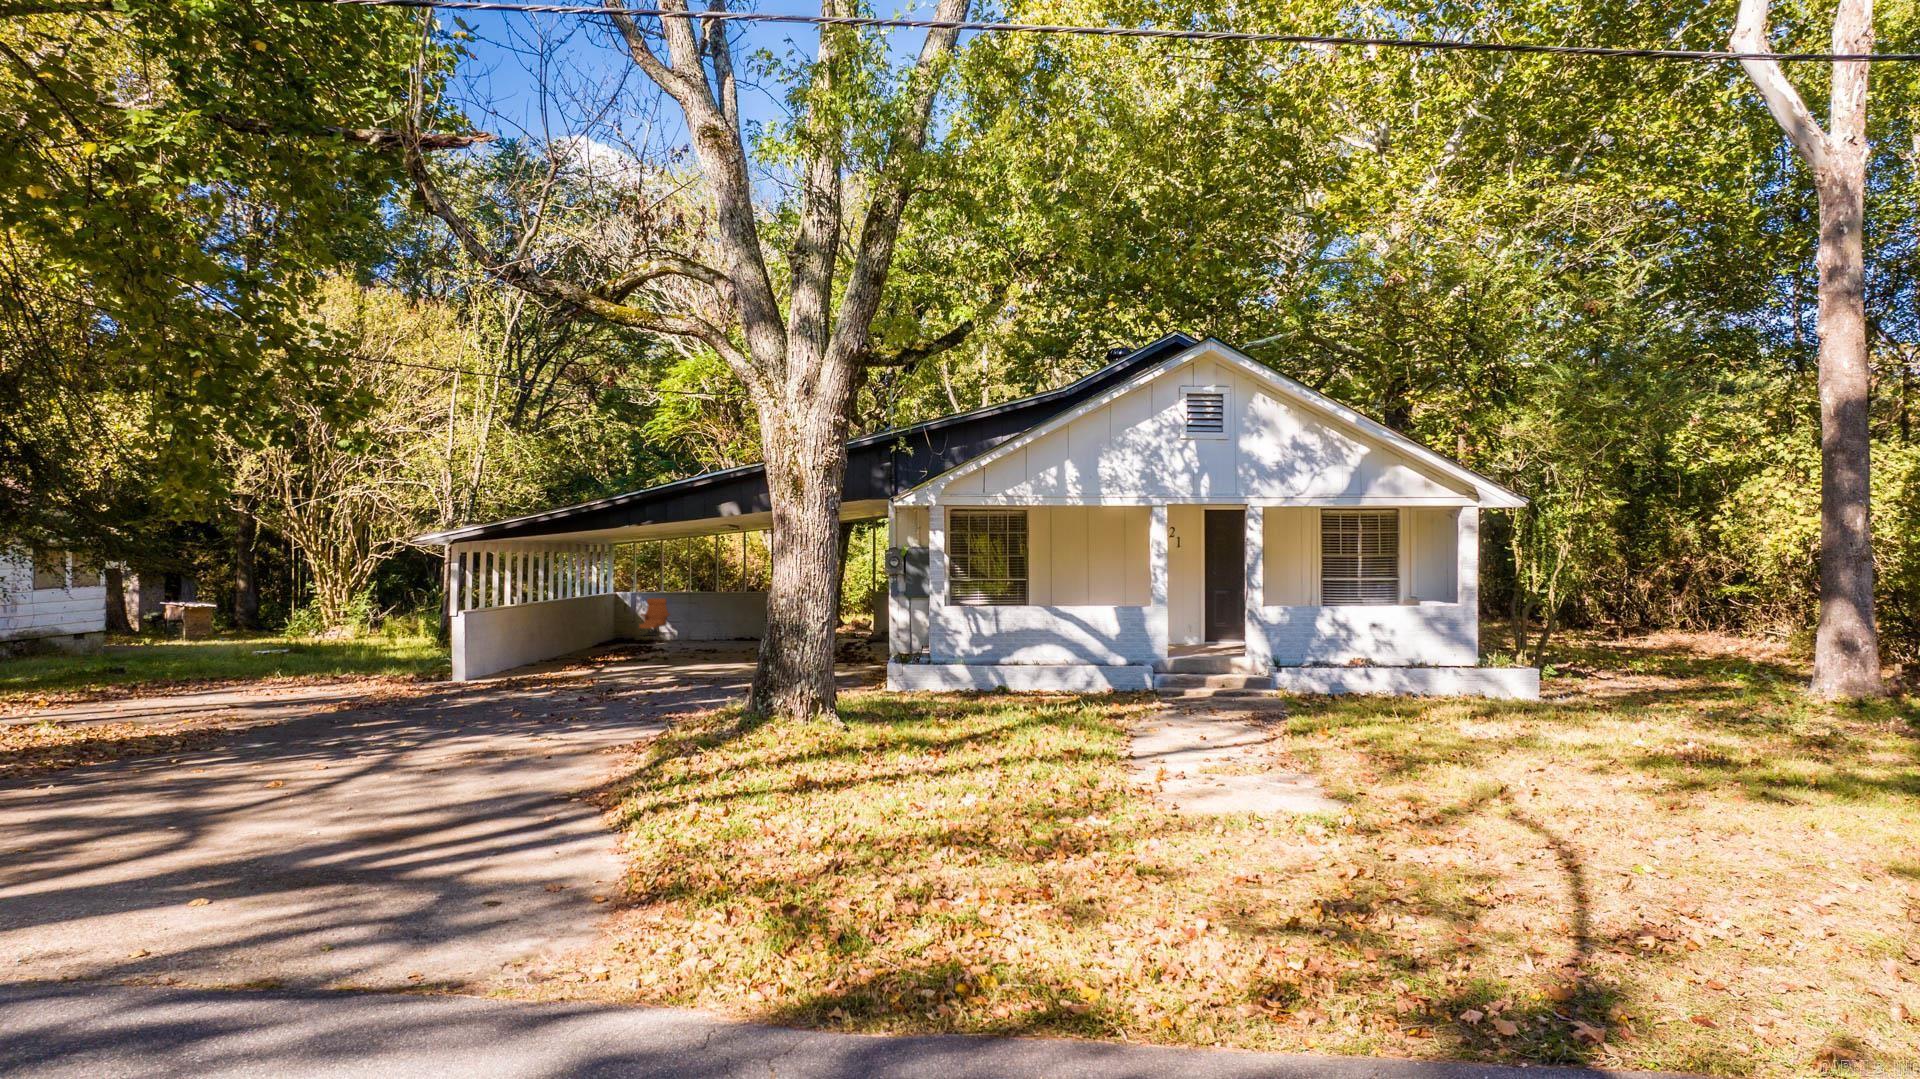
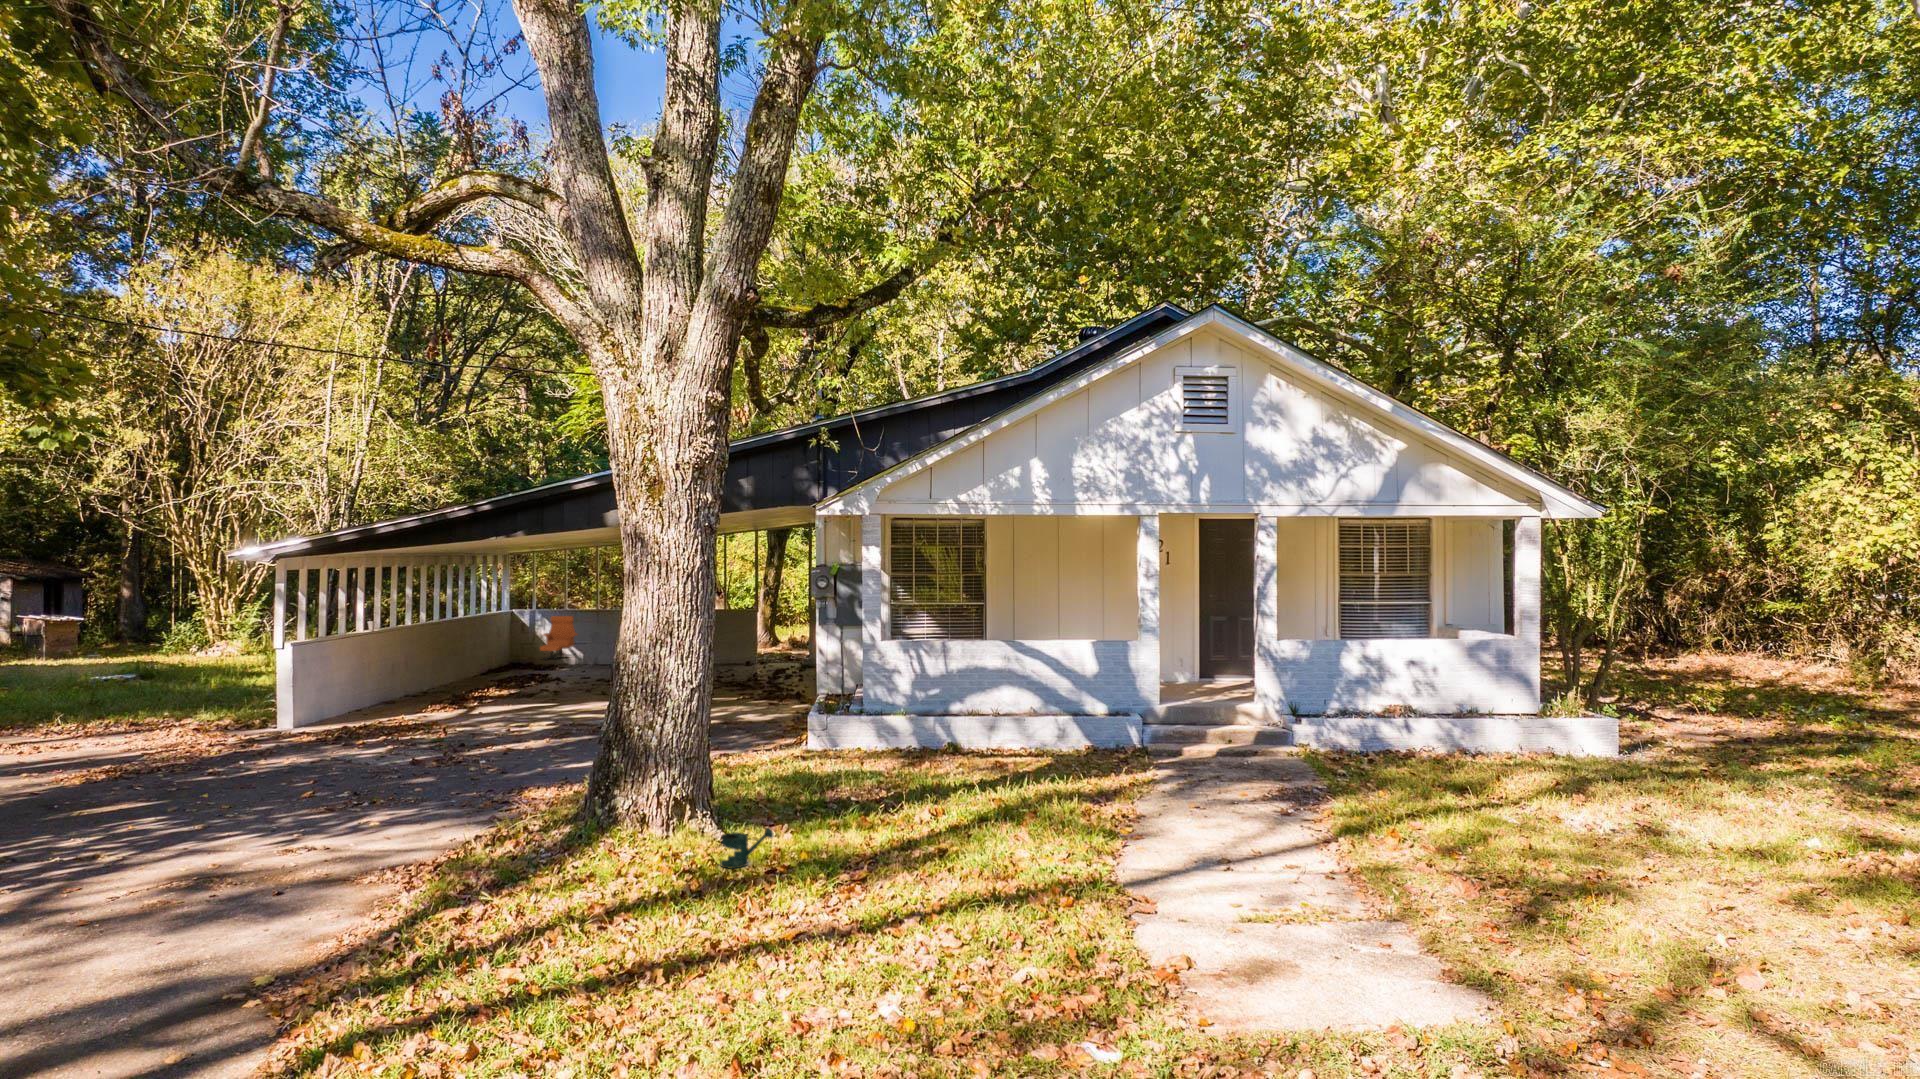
watering can: none [836,722,878,749] -> present [720,828,773,868]

